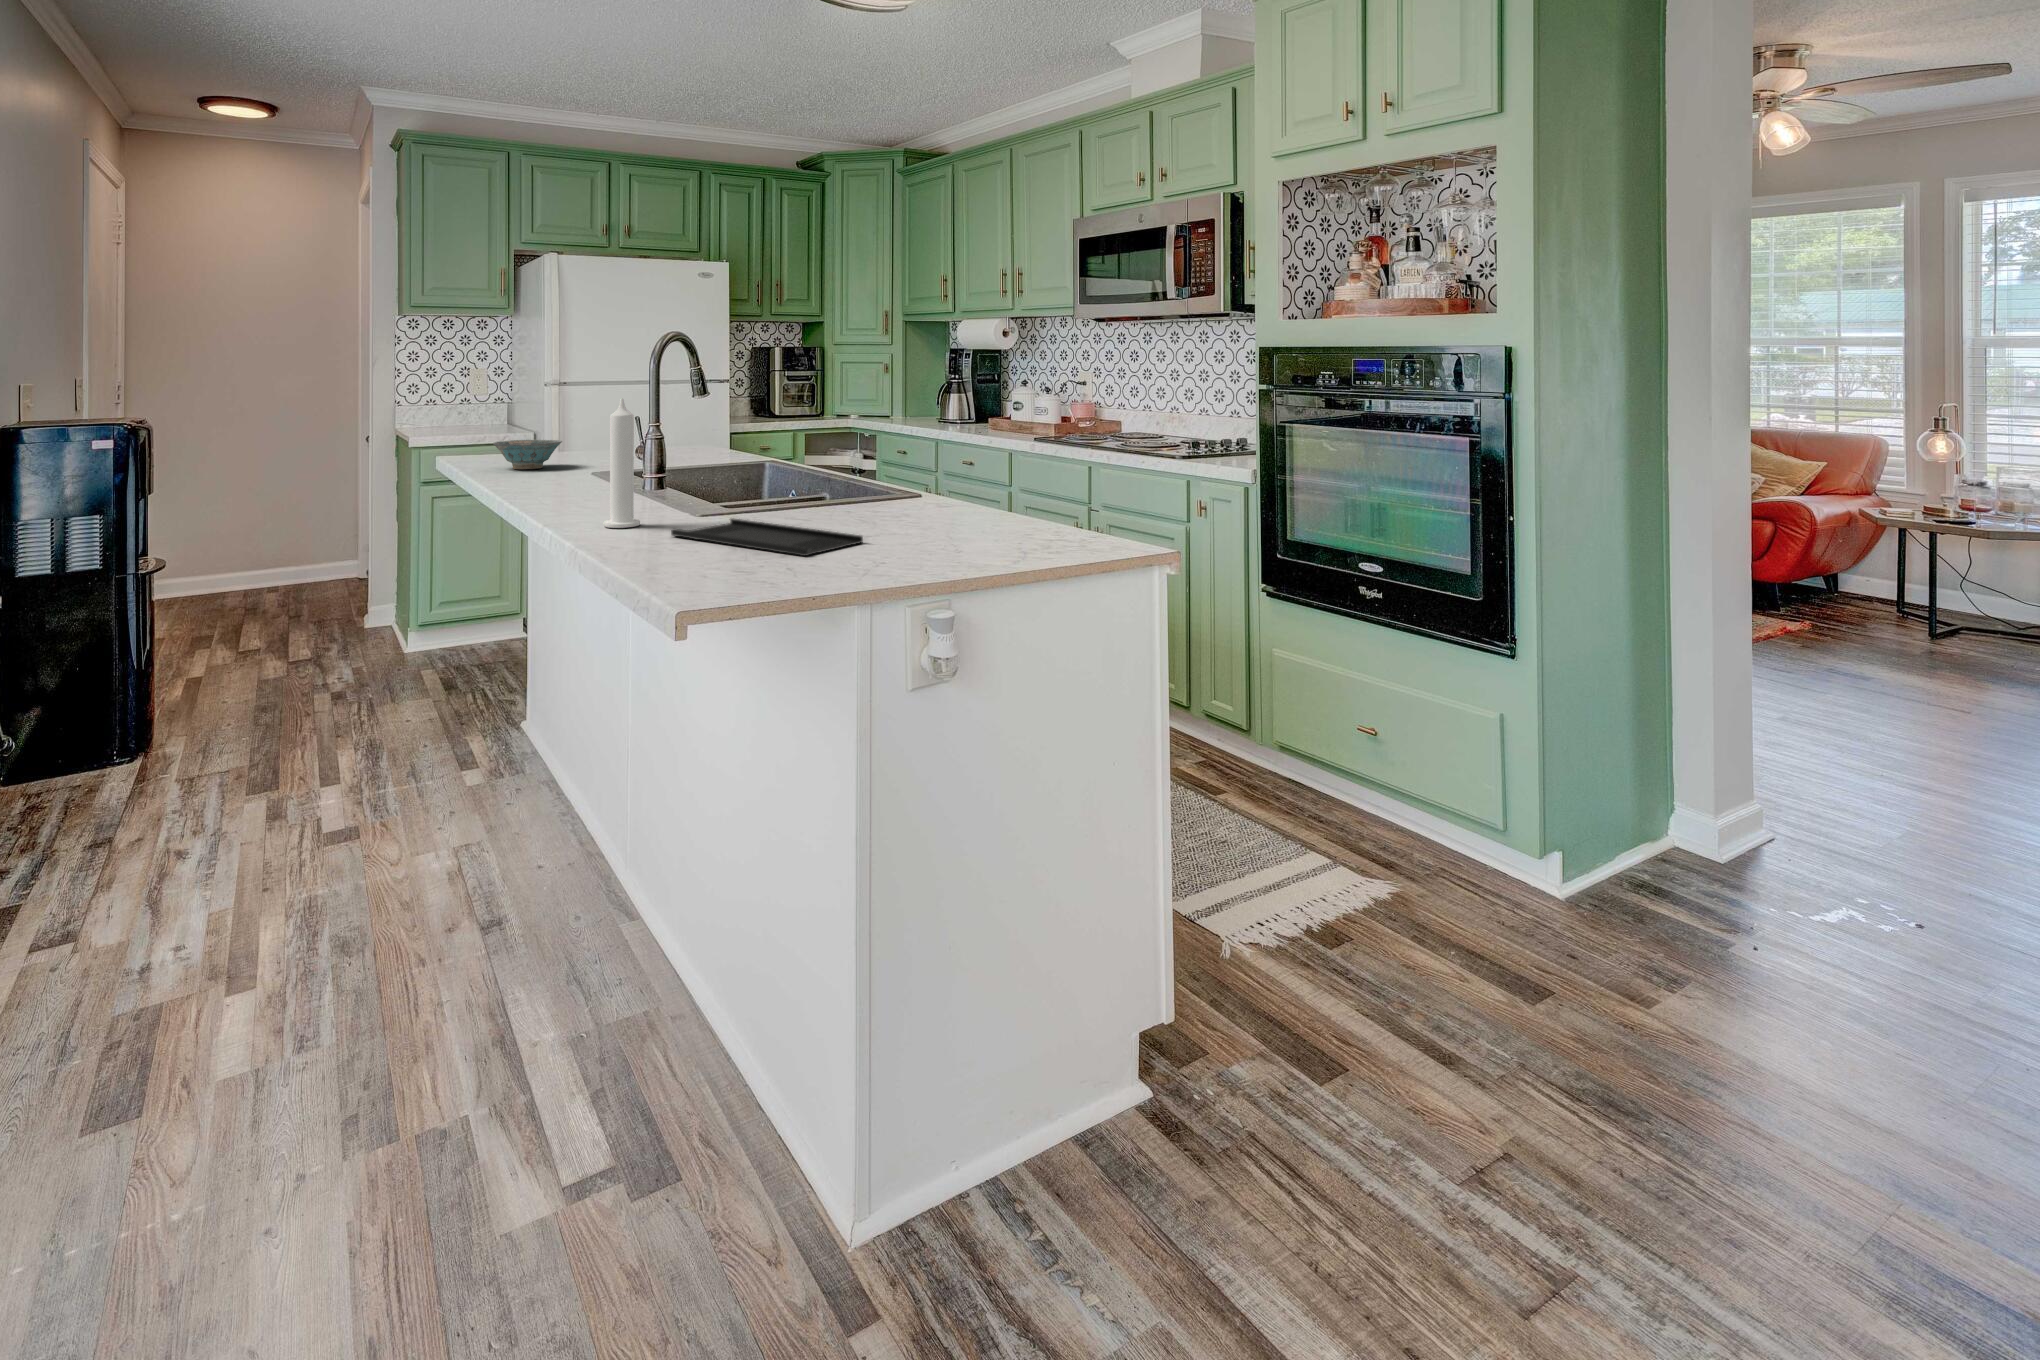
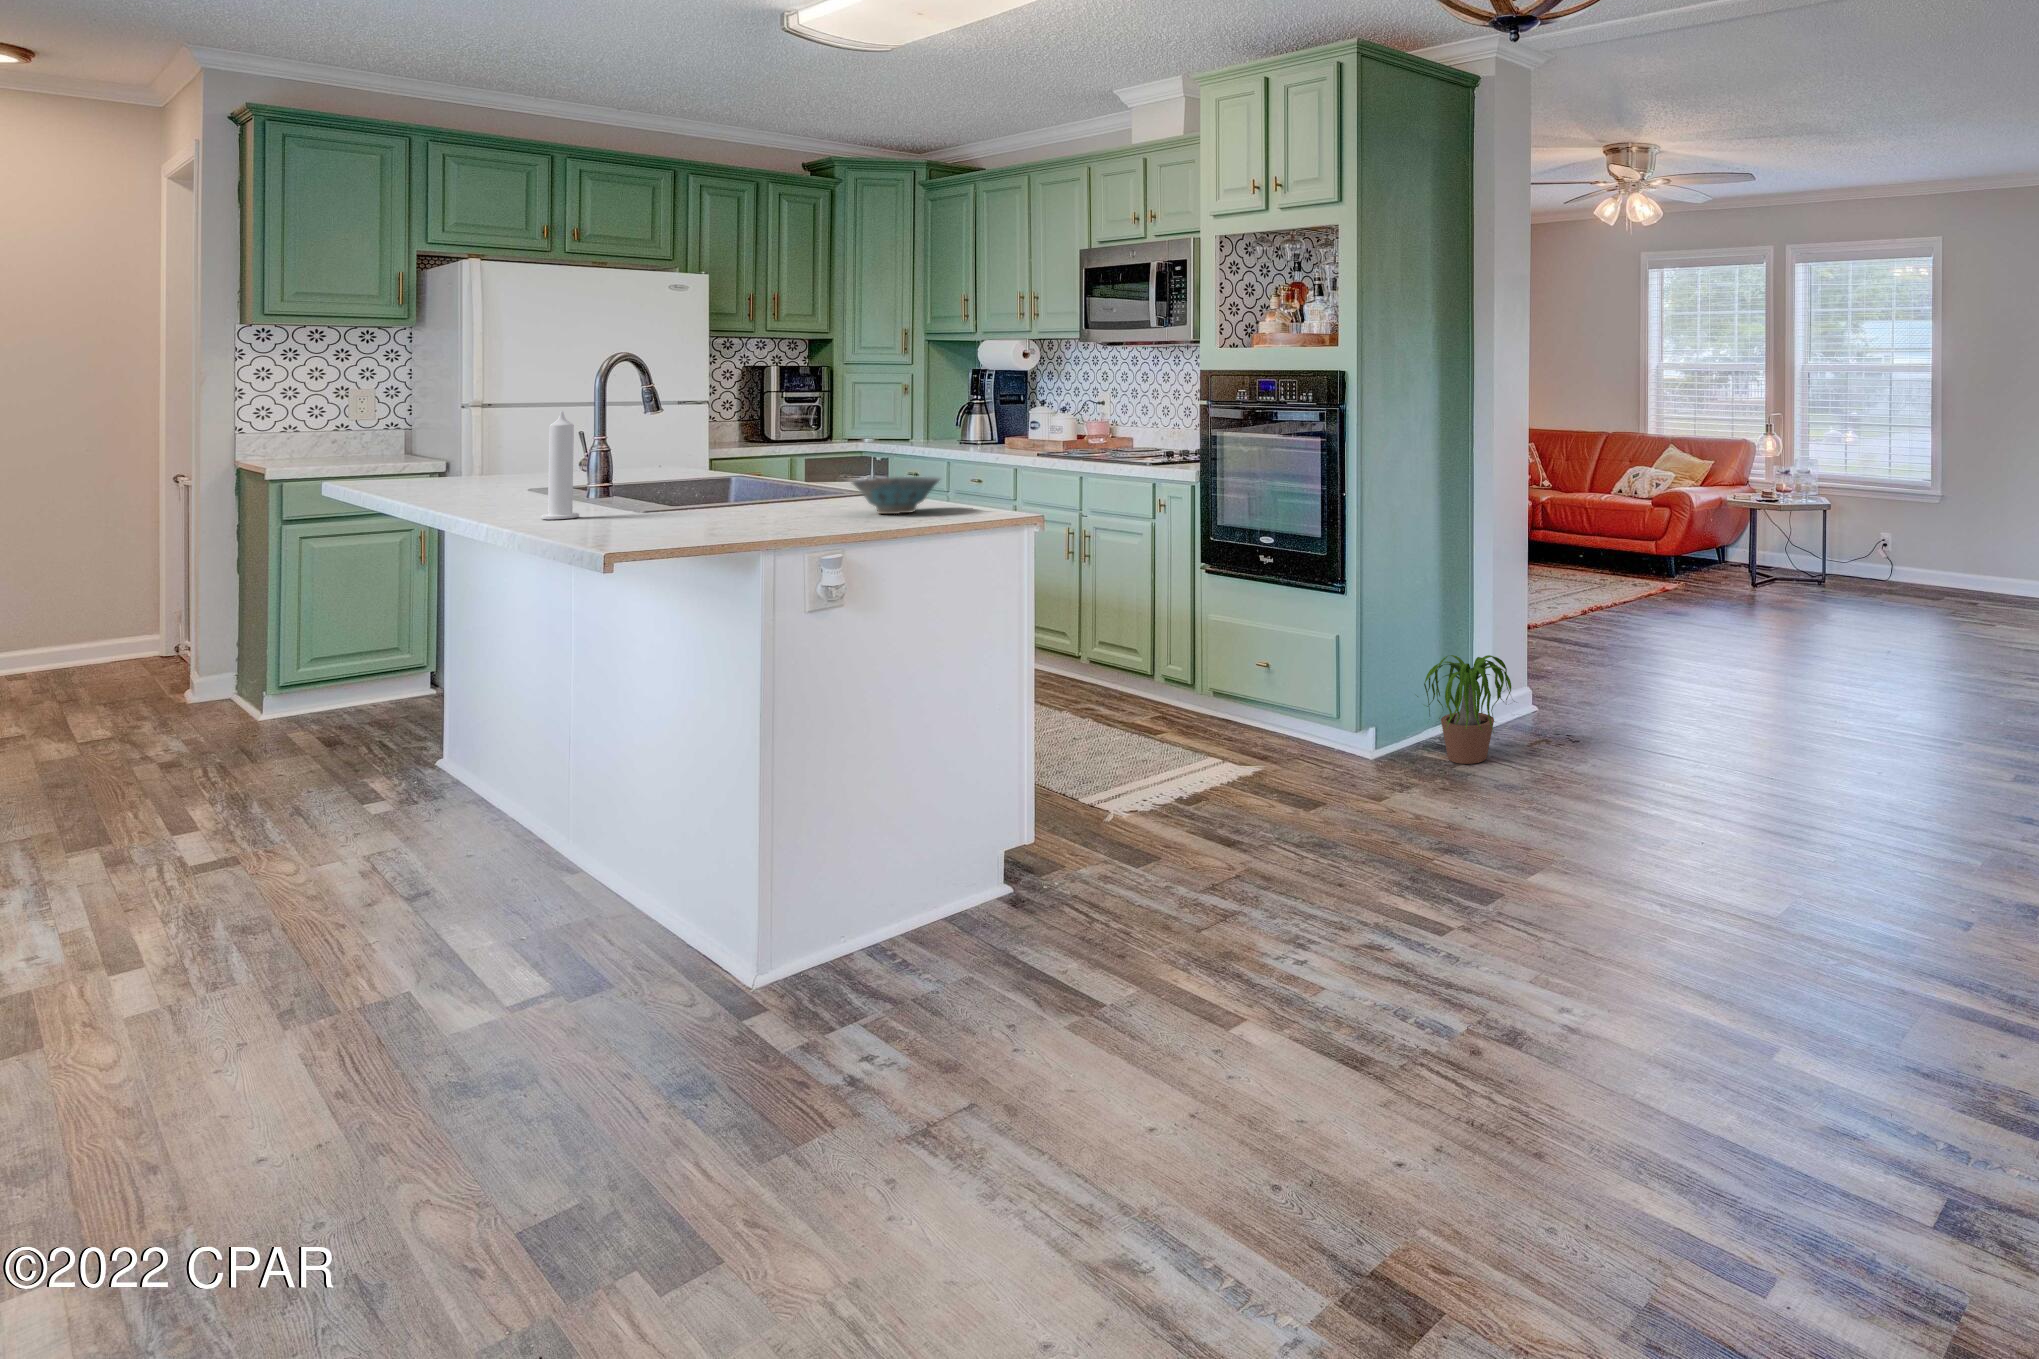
ceramic bowl: present [493,440,562,469] -> present [852,477,940,514]
tray: present [671,518,863,556] -> none [609,508,785,526]
potted plant: none [1611,764,1822,941] -> present [1417,655,1515,764]

